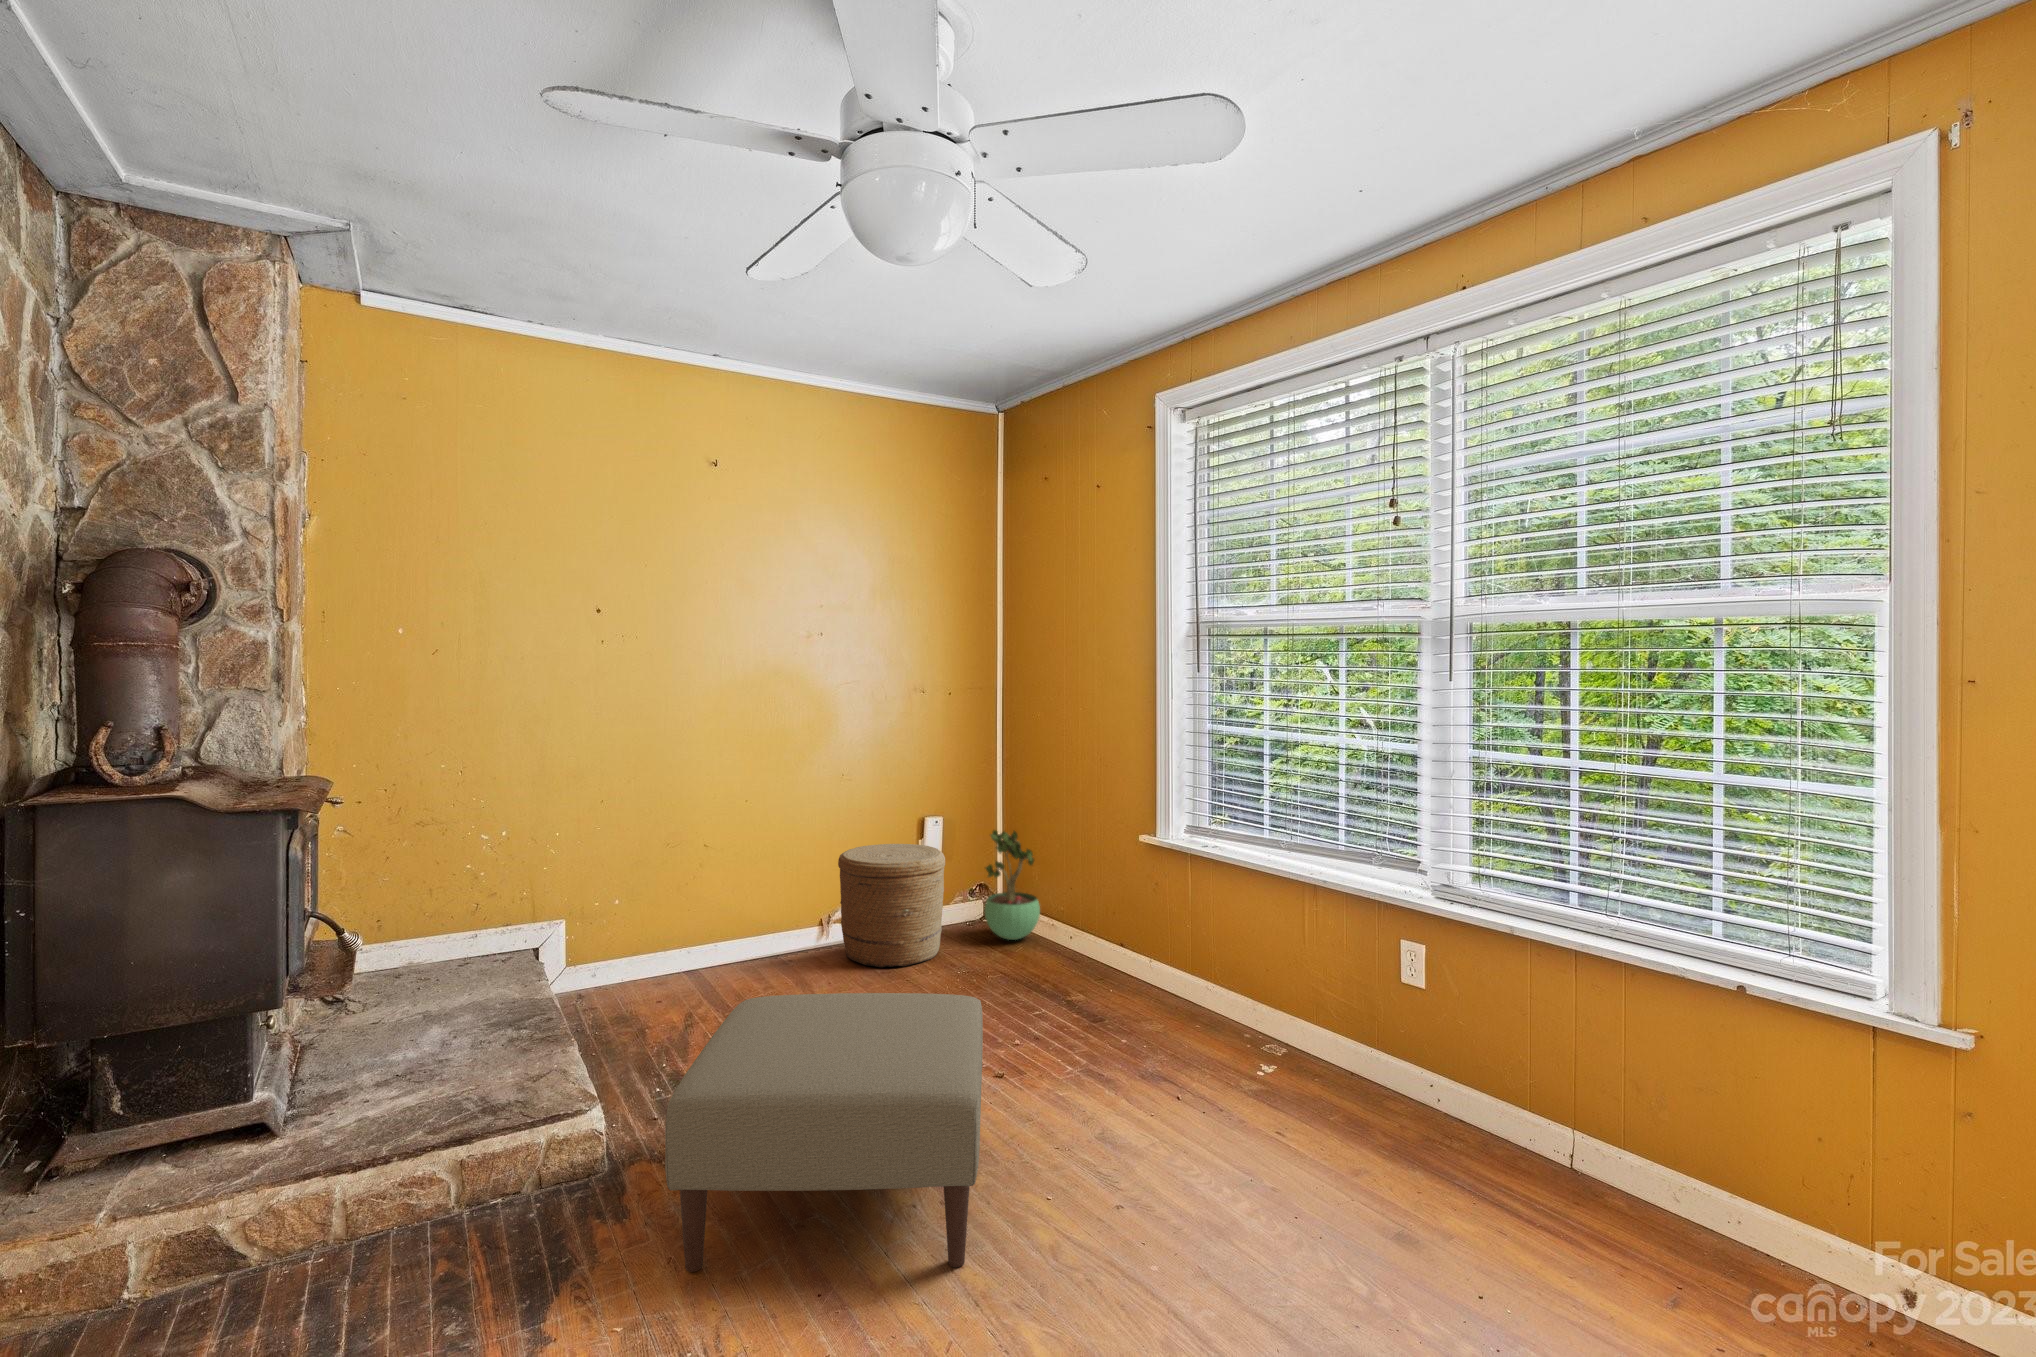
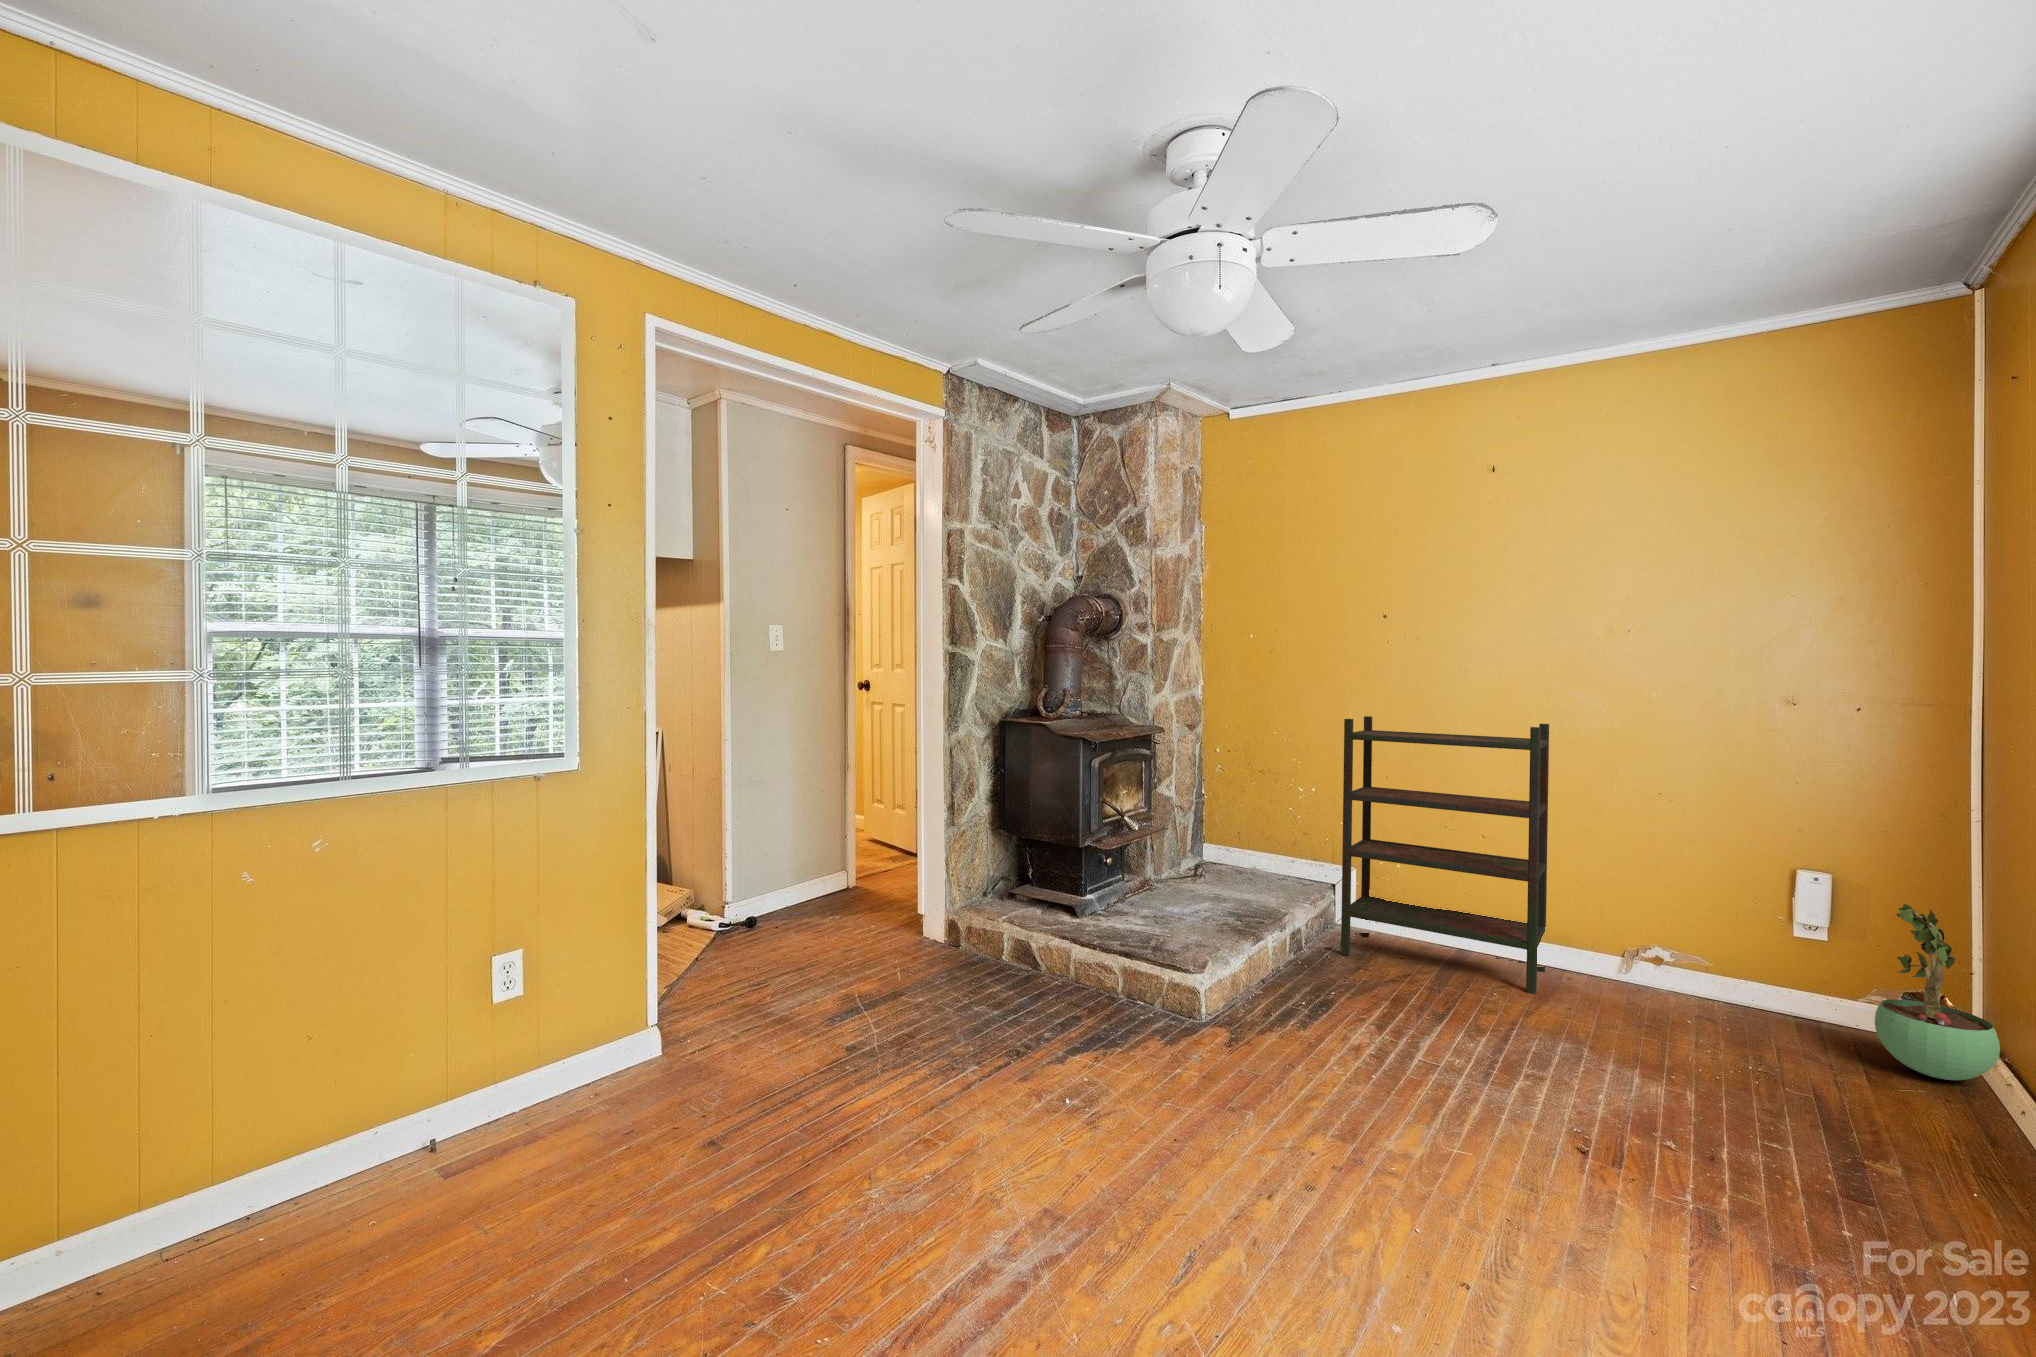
bookshelf: none [583,725,795,1024] -> present [1341,716,1549,994]
woven basket: present [838,844,945,968] -> none [1621,878,1789,1040]
ottoman: present [665,993,983,1272] -> none [1132,936,1480,1208]

